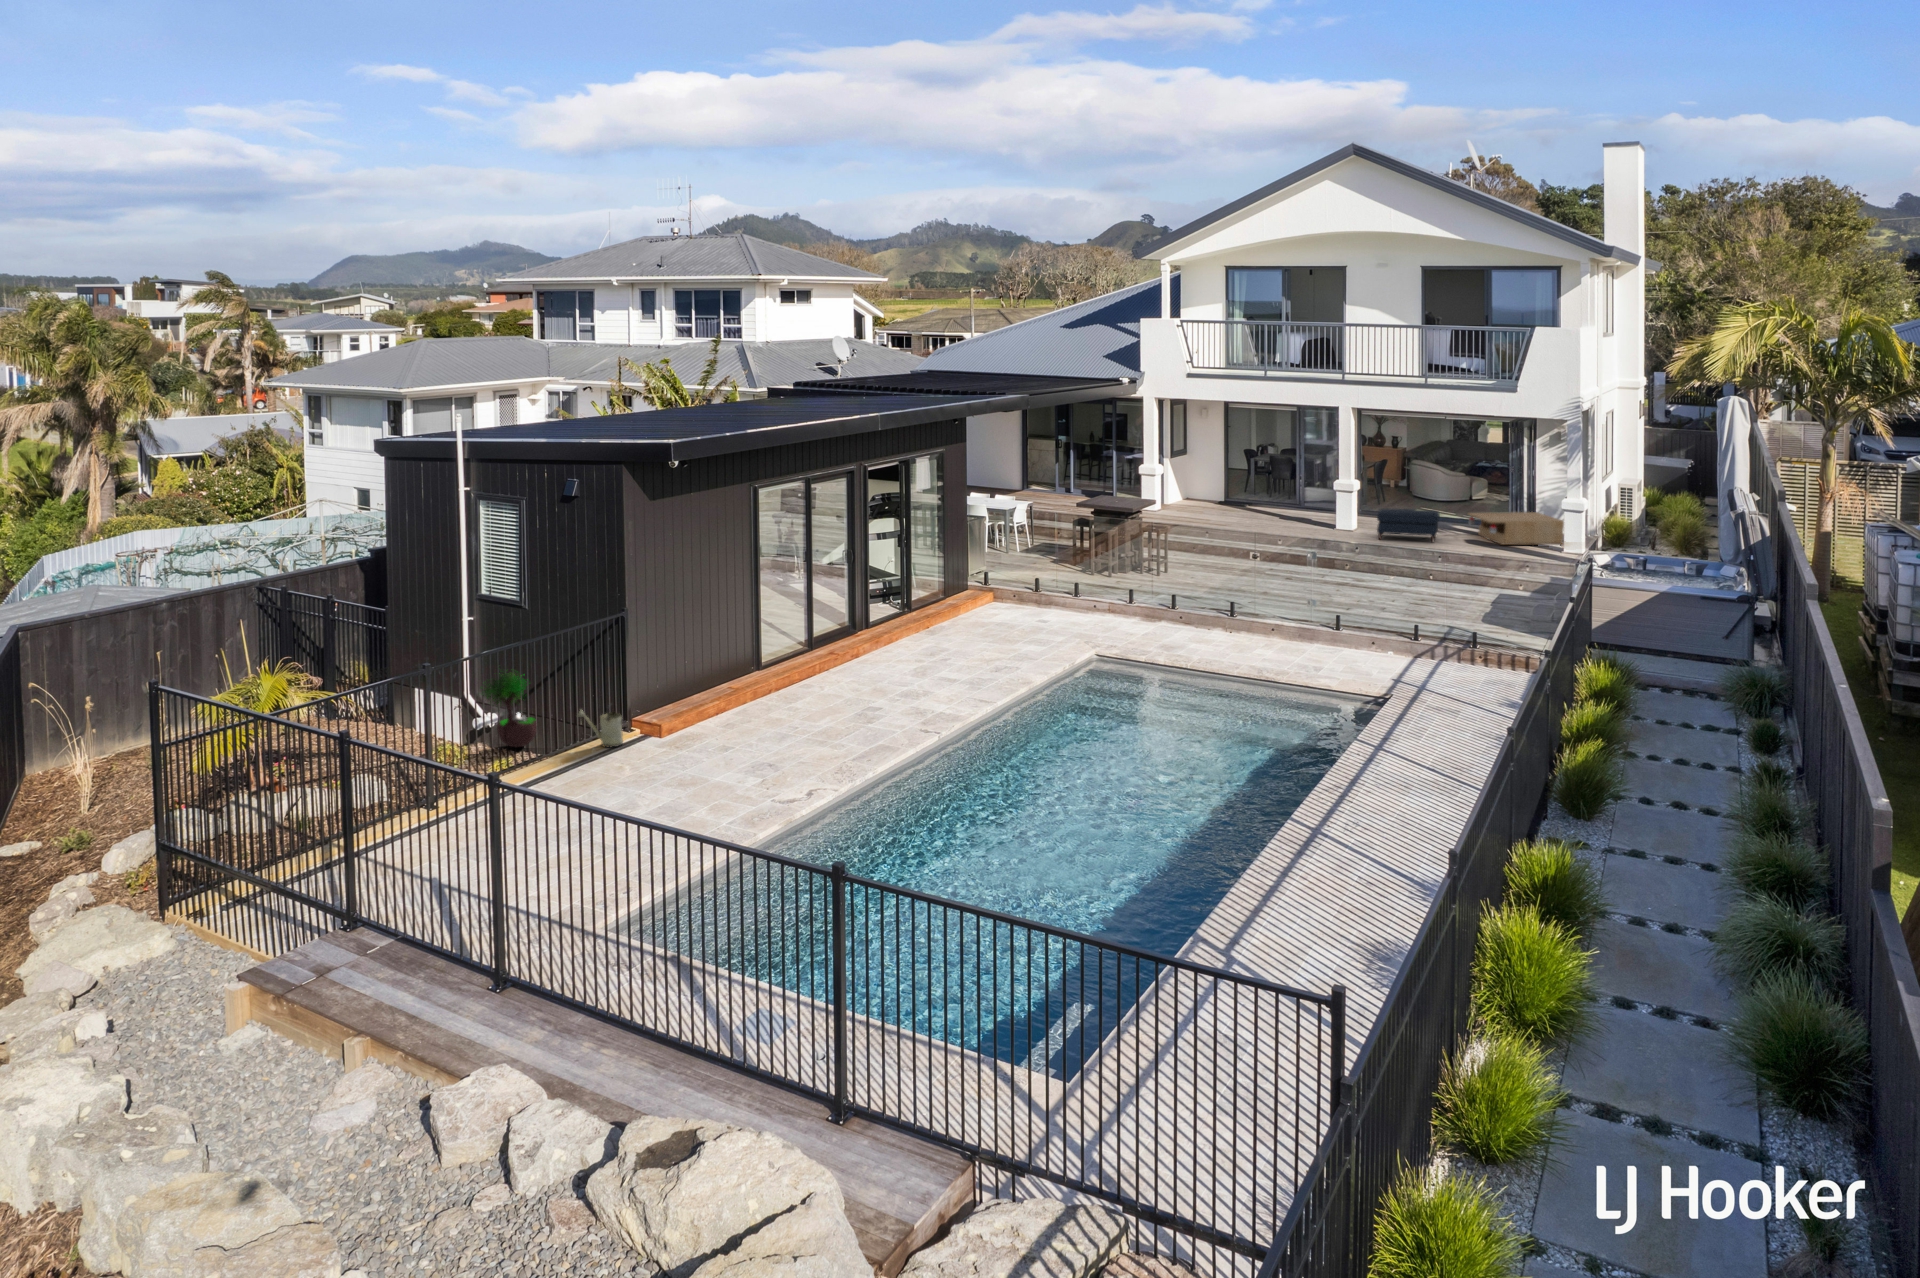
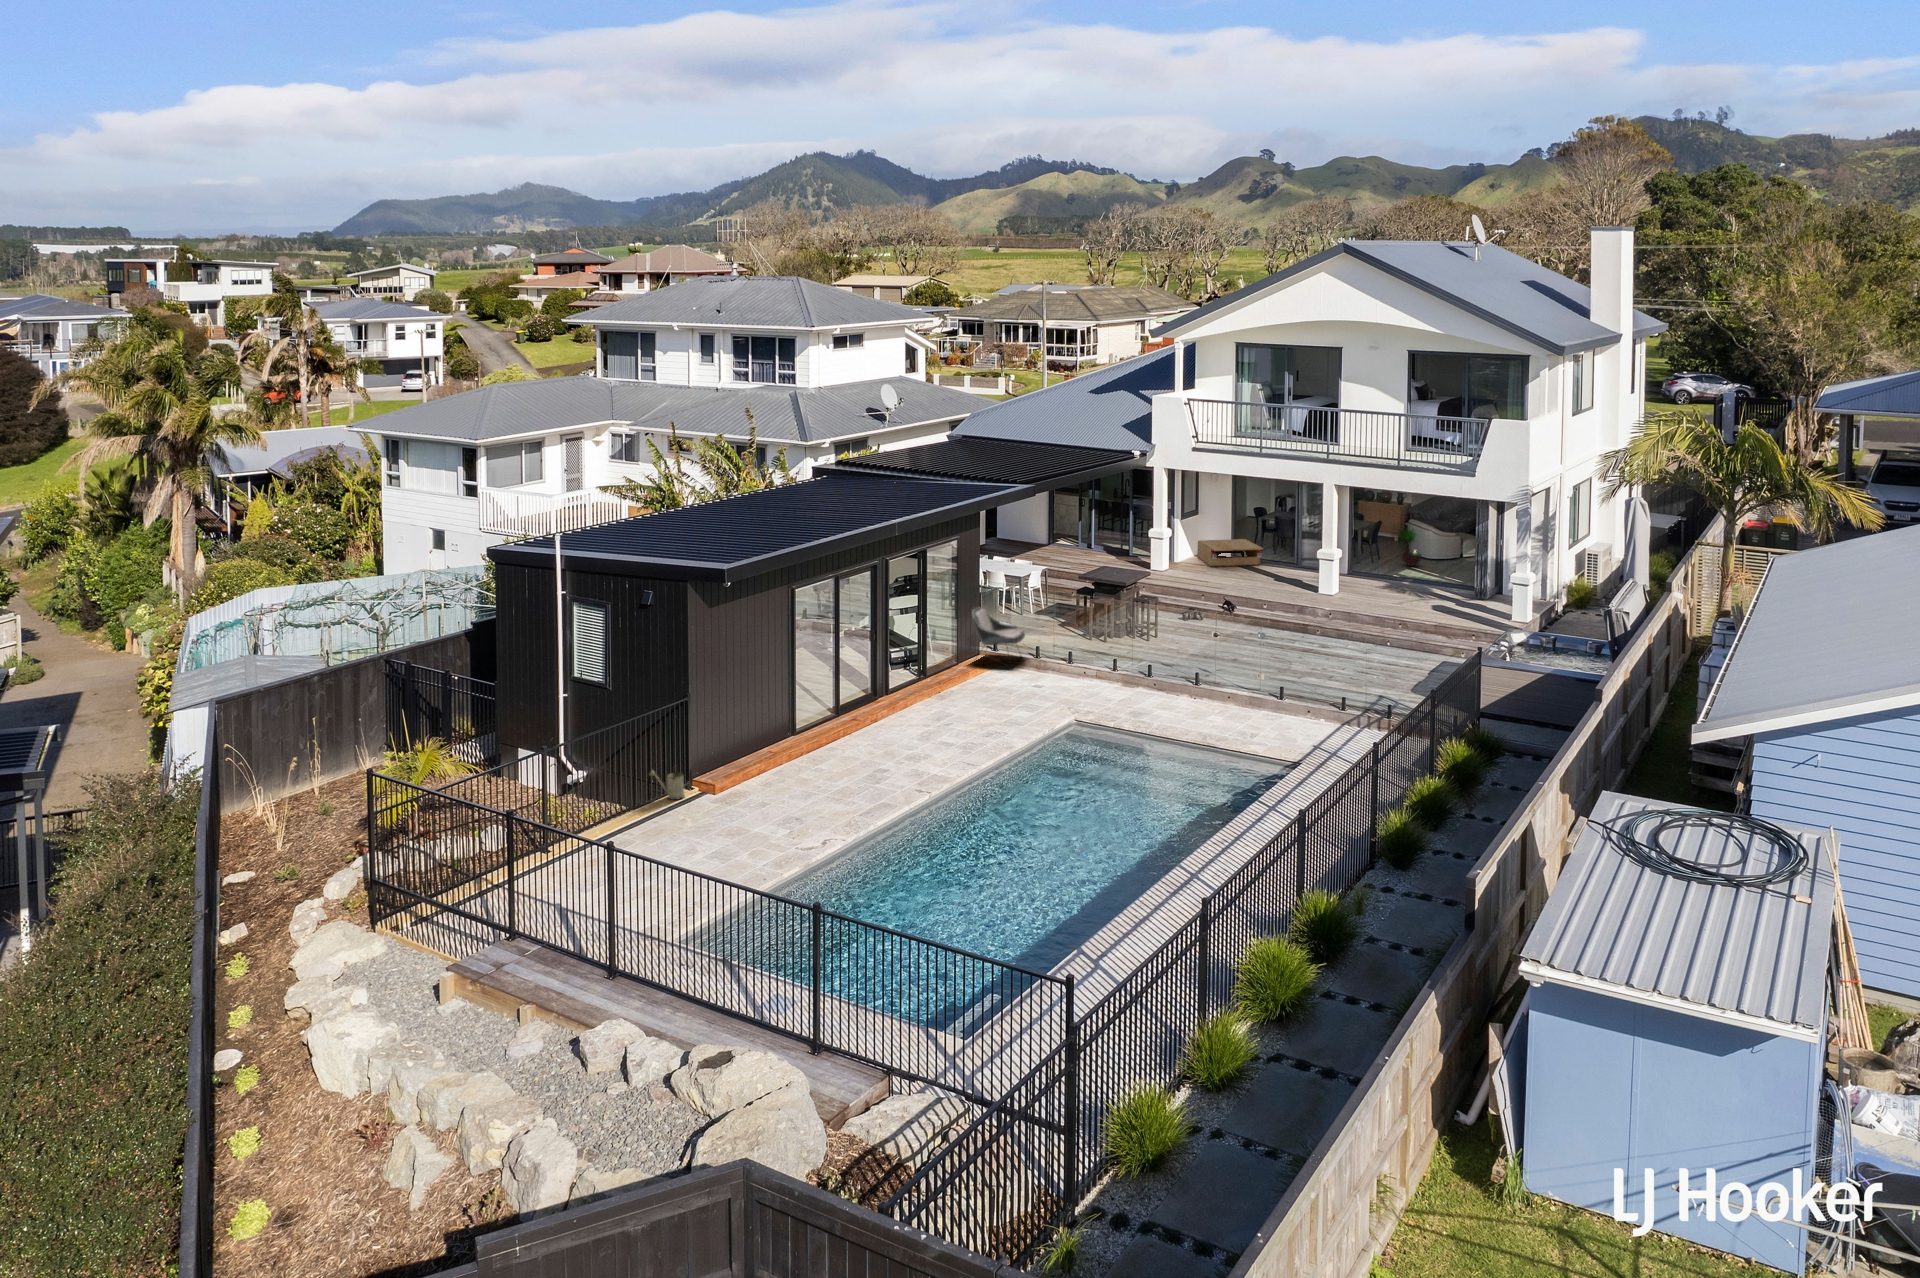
ottoman: present [1377,508,1440,542] -> none [1353,577,1411,610]
coffee table: present [1468,512,1564,545] -> present [1197,539,1263,567]
lounge chair: none [961,536,1022,605] -> present [972,607,1025,668]
potted tree: present [480,670,537,747] -> present [1395,528,1421,566]

